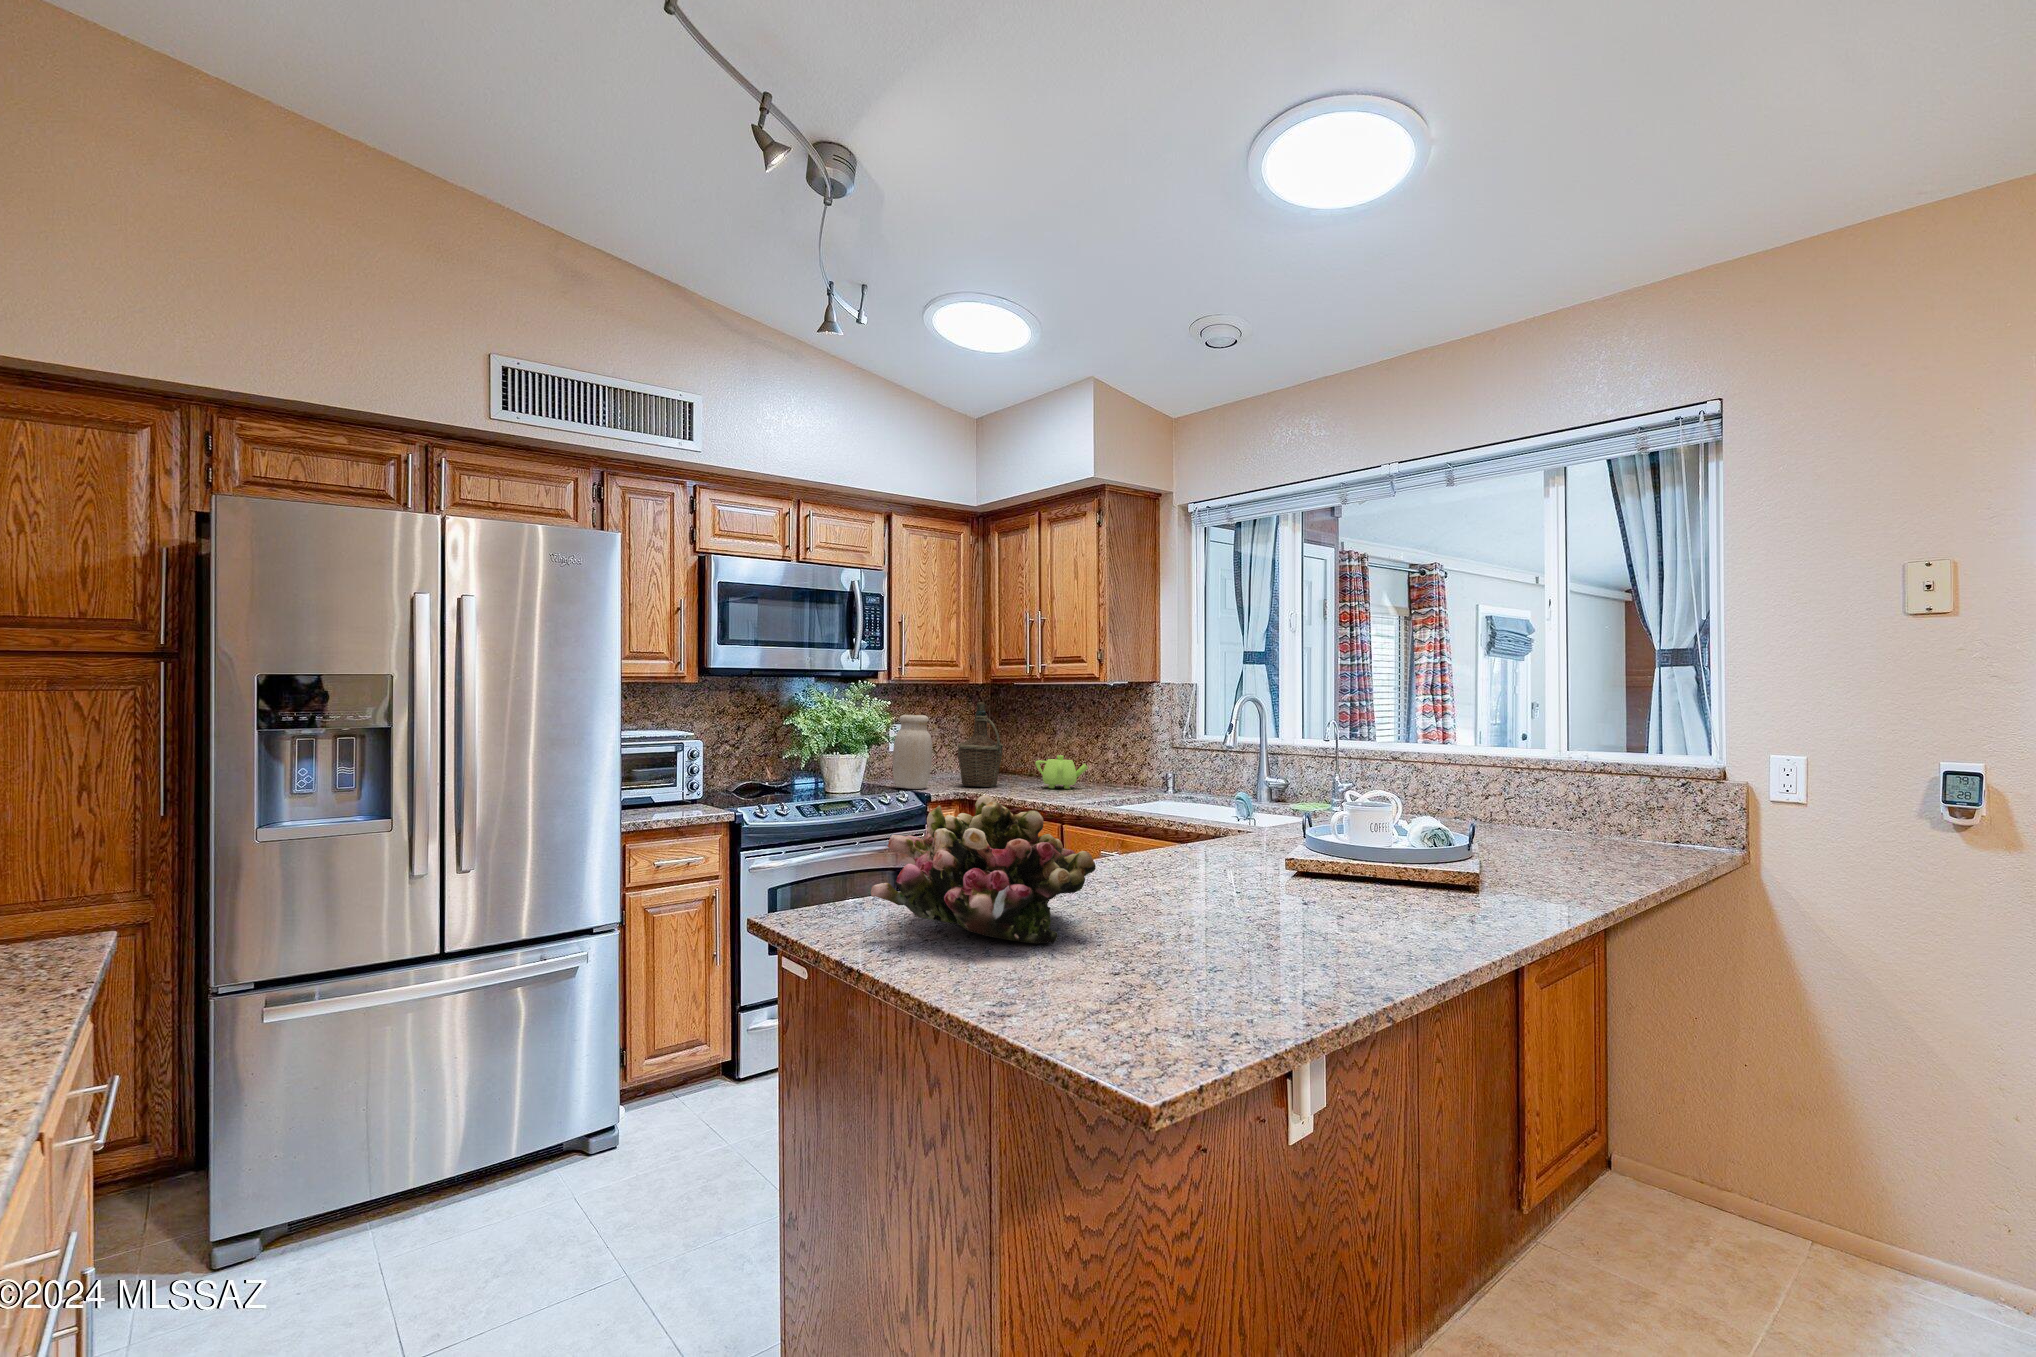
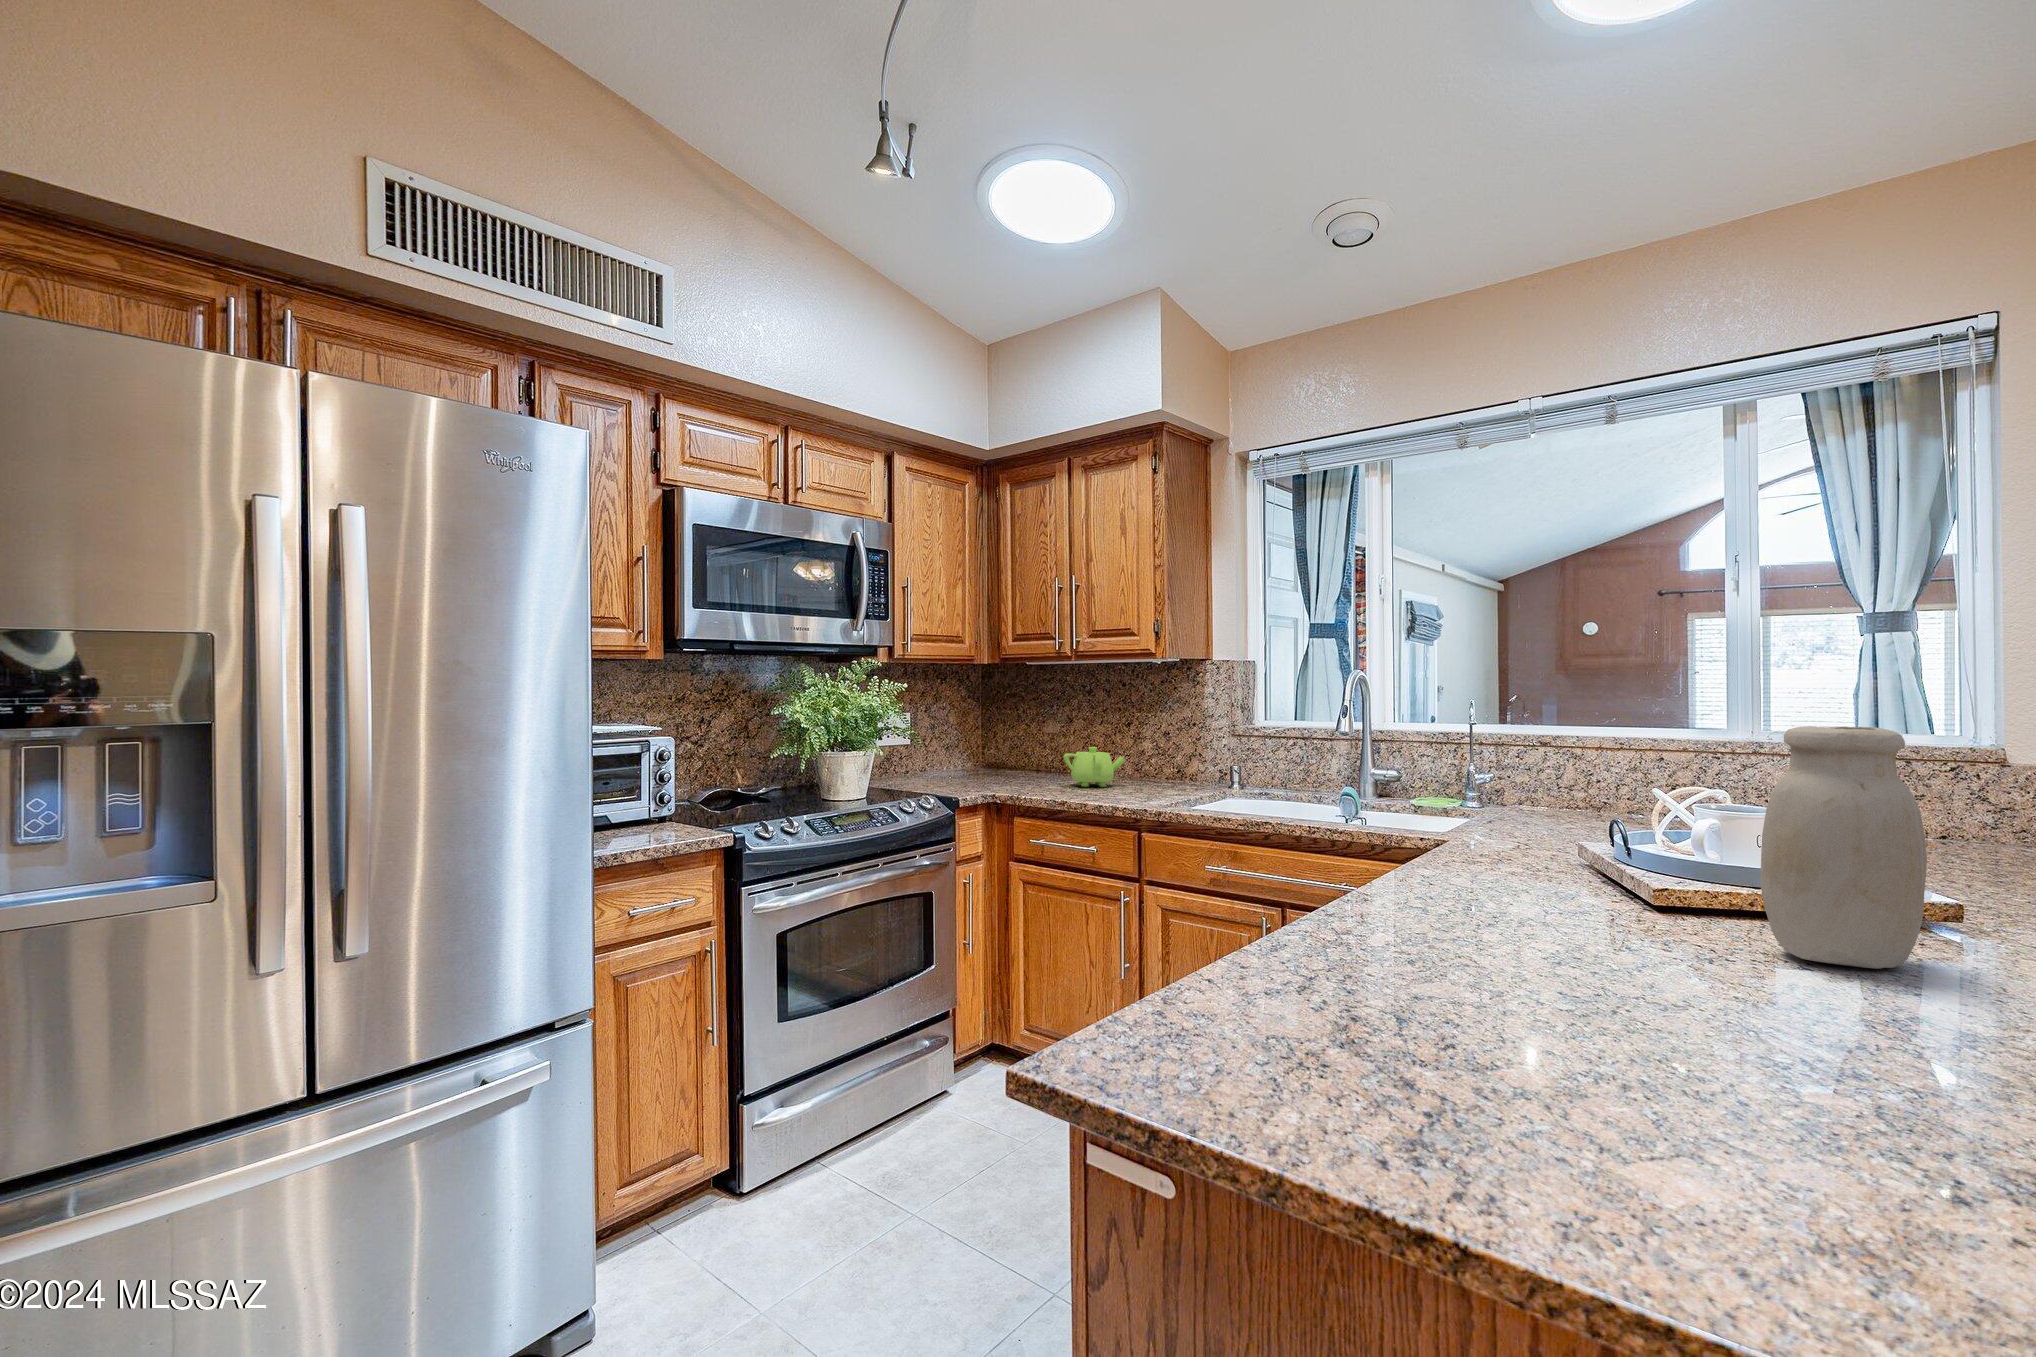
bottle: present [958,702,1003,787] -> none [969,685,1024,787]
jar: present [893,715,932,789] -> present [1760,726,1927,969]
flower arrangement: present [871,795,1096,944] -> none [1282,825,1686,1104]

